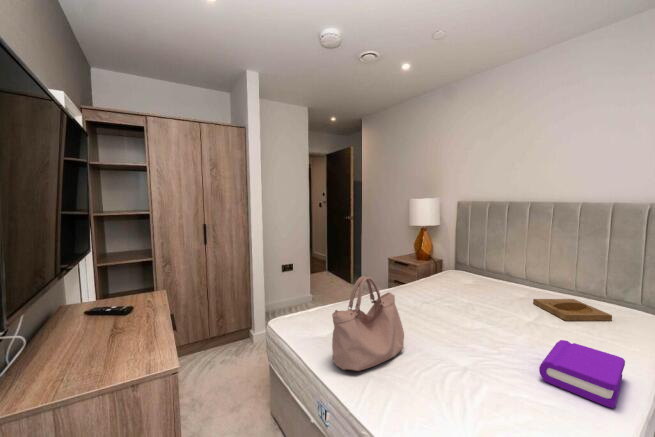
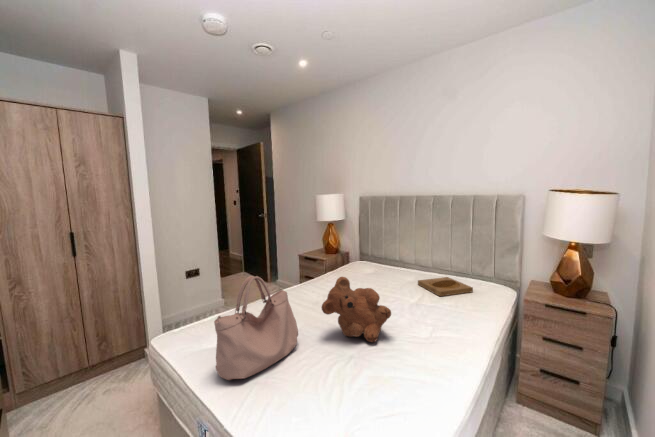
teddy bear: none [429,286,509,359] -> present [321,277,391,342]
book: present [539,340,625,408] -> none [414,315,477,369]

